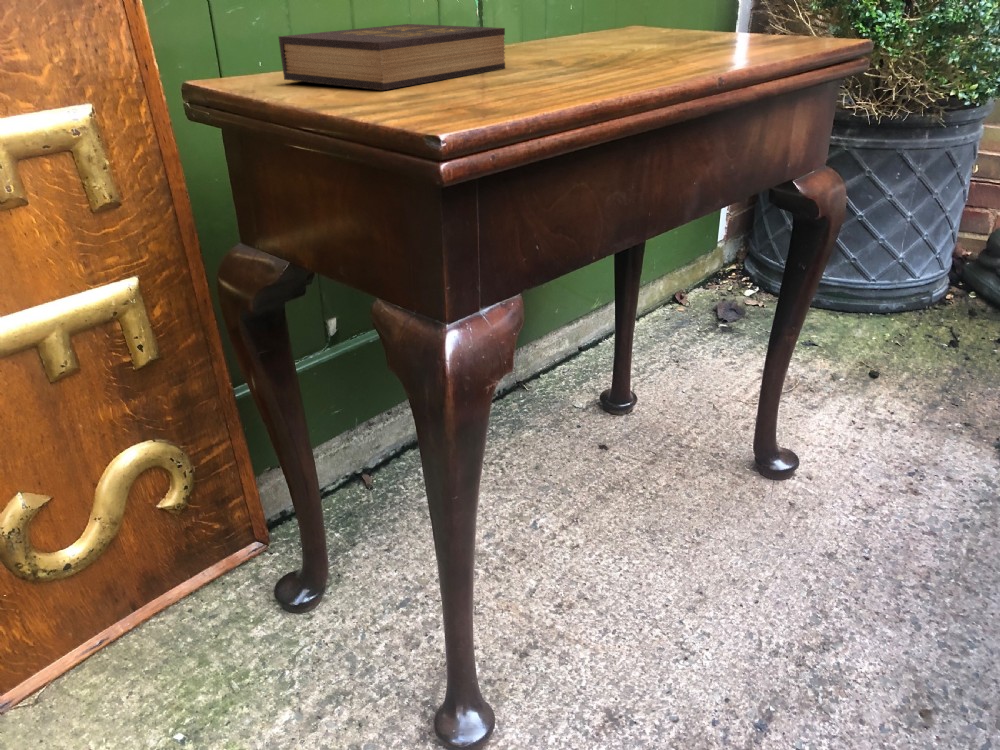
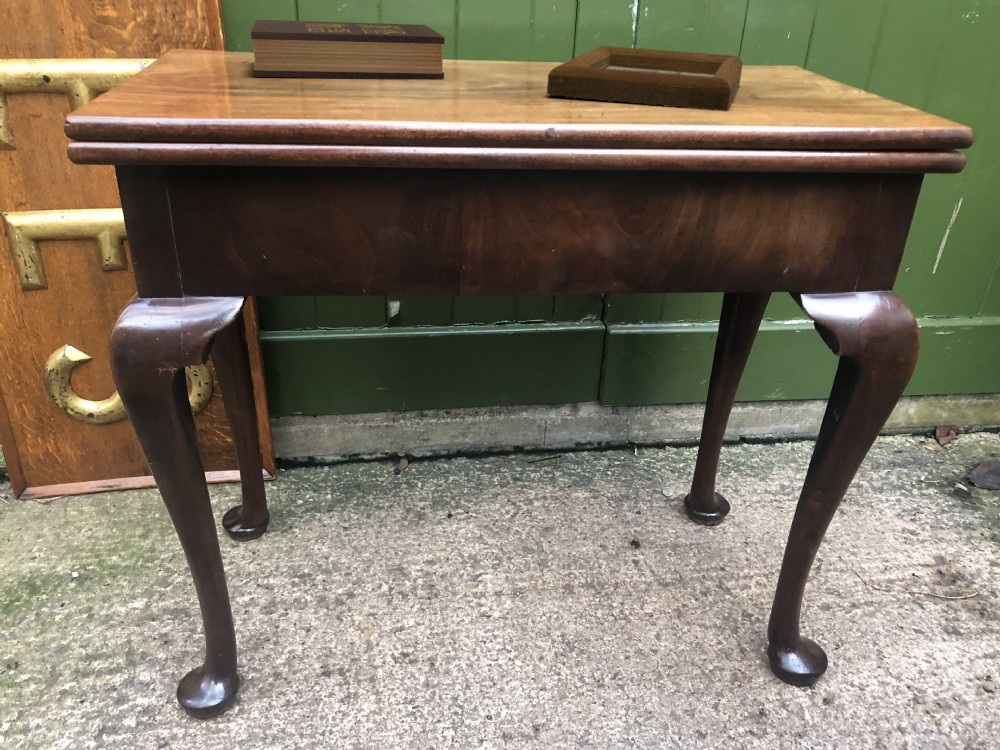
picture frame: none [560,19,771,63] -> present [547,46,742,111]

